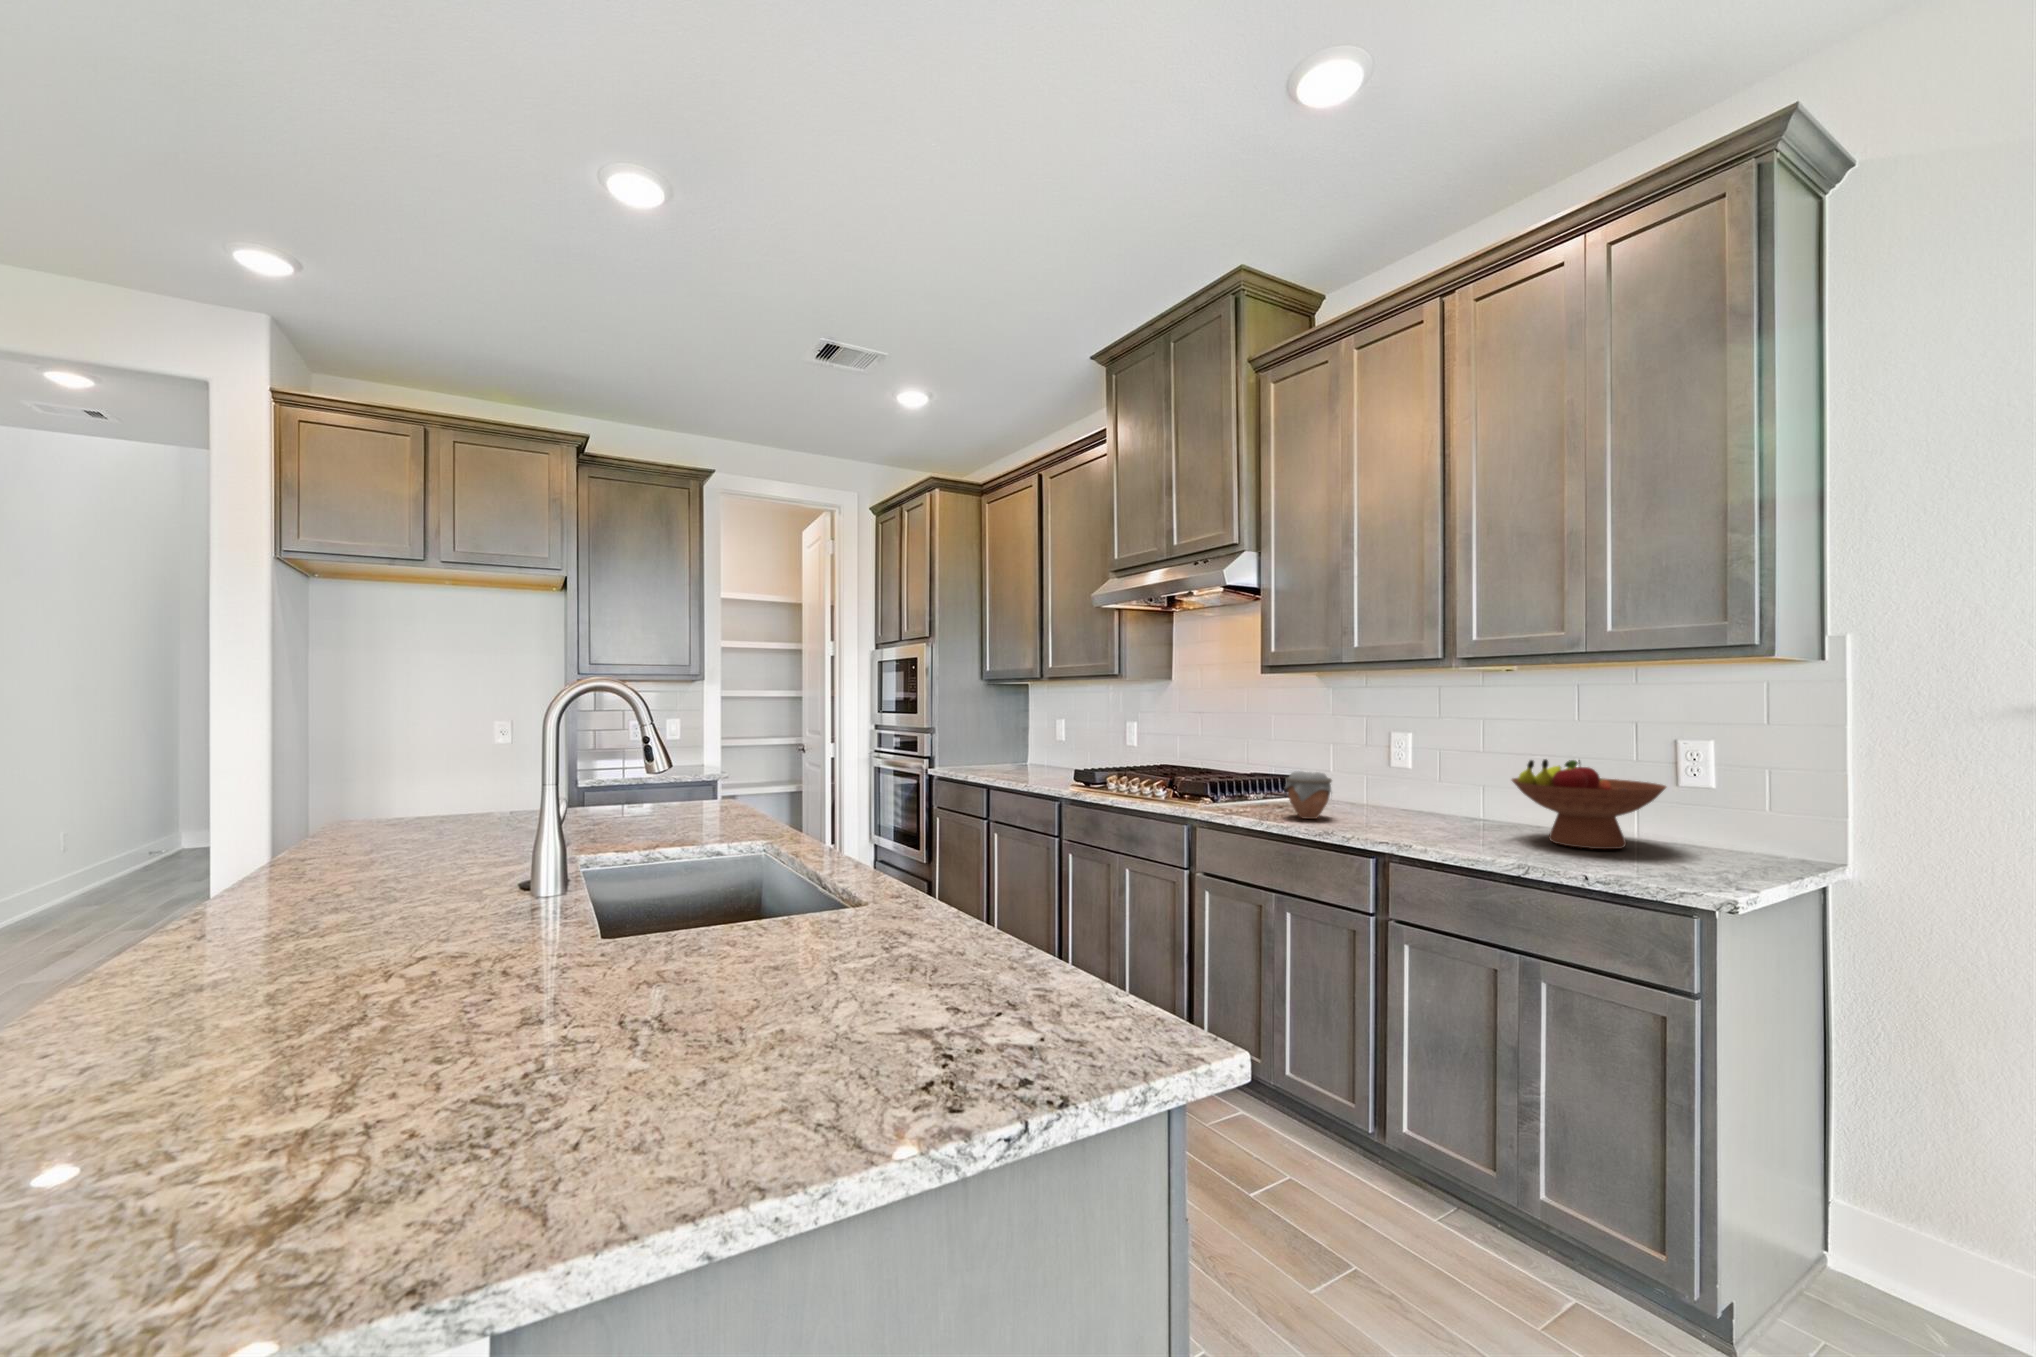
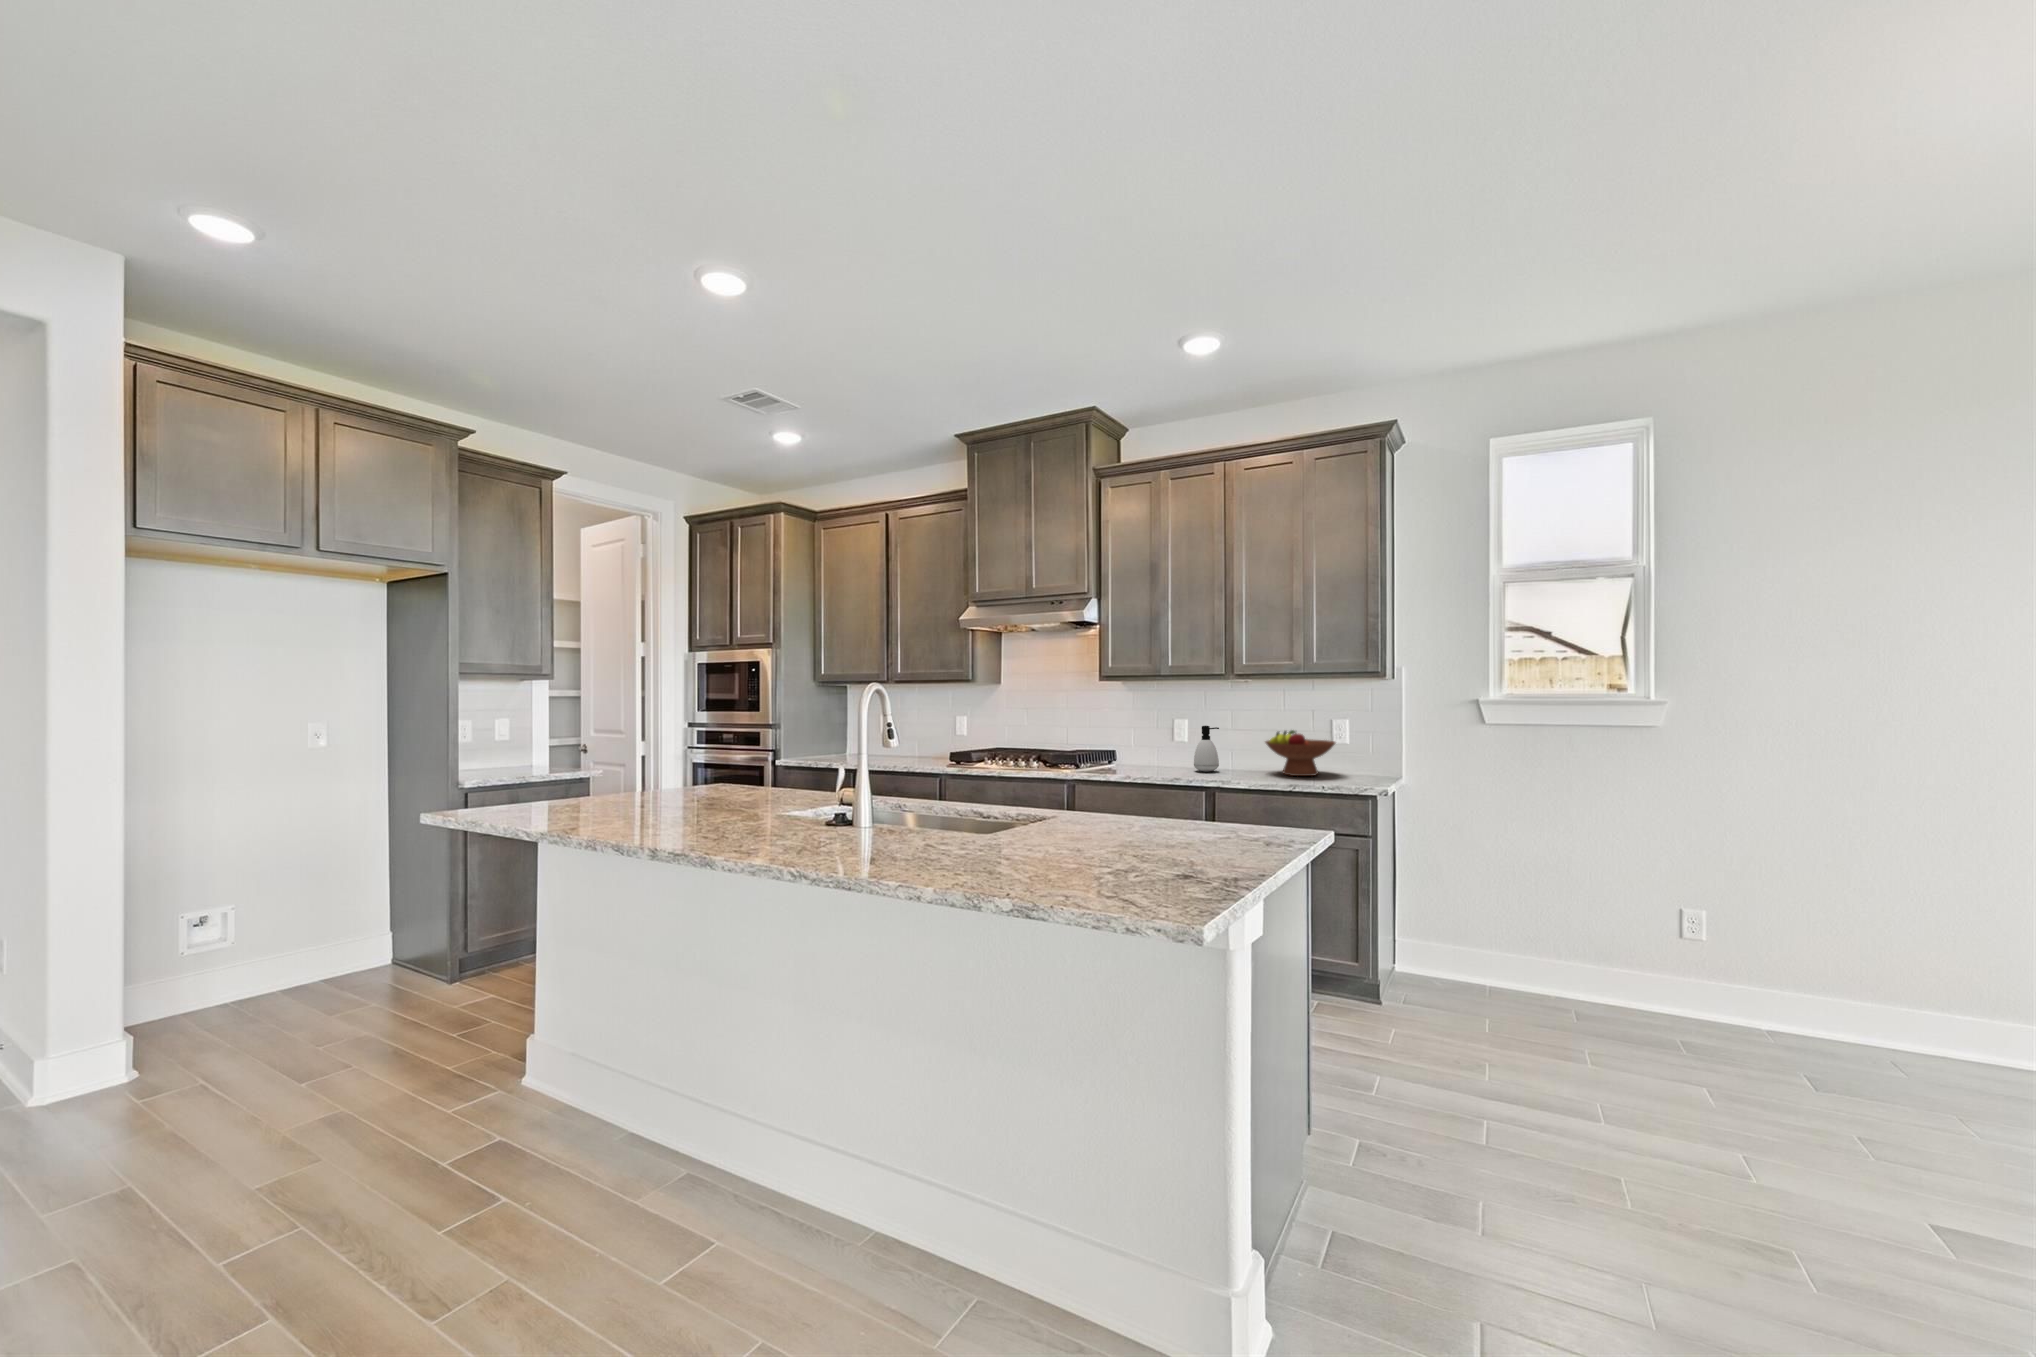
soap dispenser: none [1385,745,1431,823] -> present [1194,726,1219,772]
jar: present [1284,771,1332,819] -> none [1137,744,1168,773]

